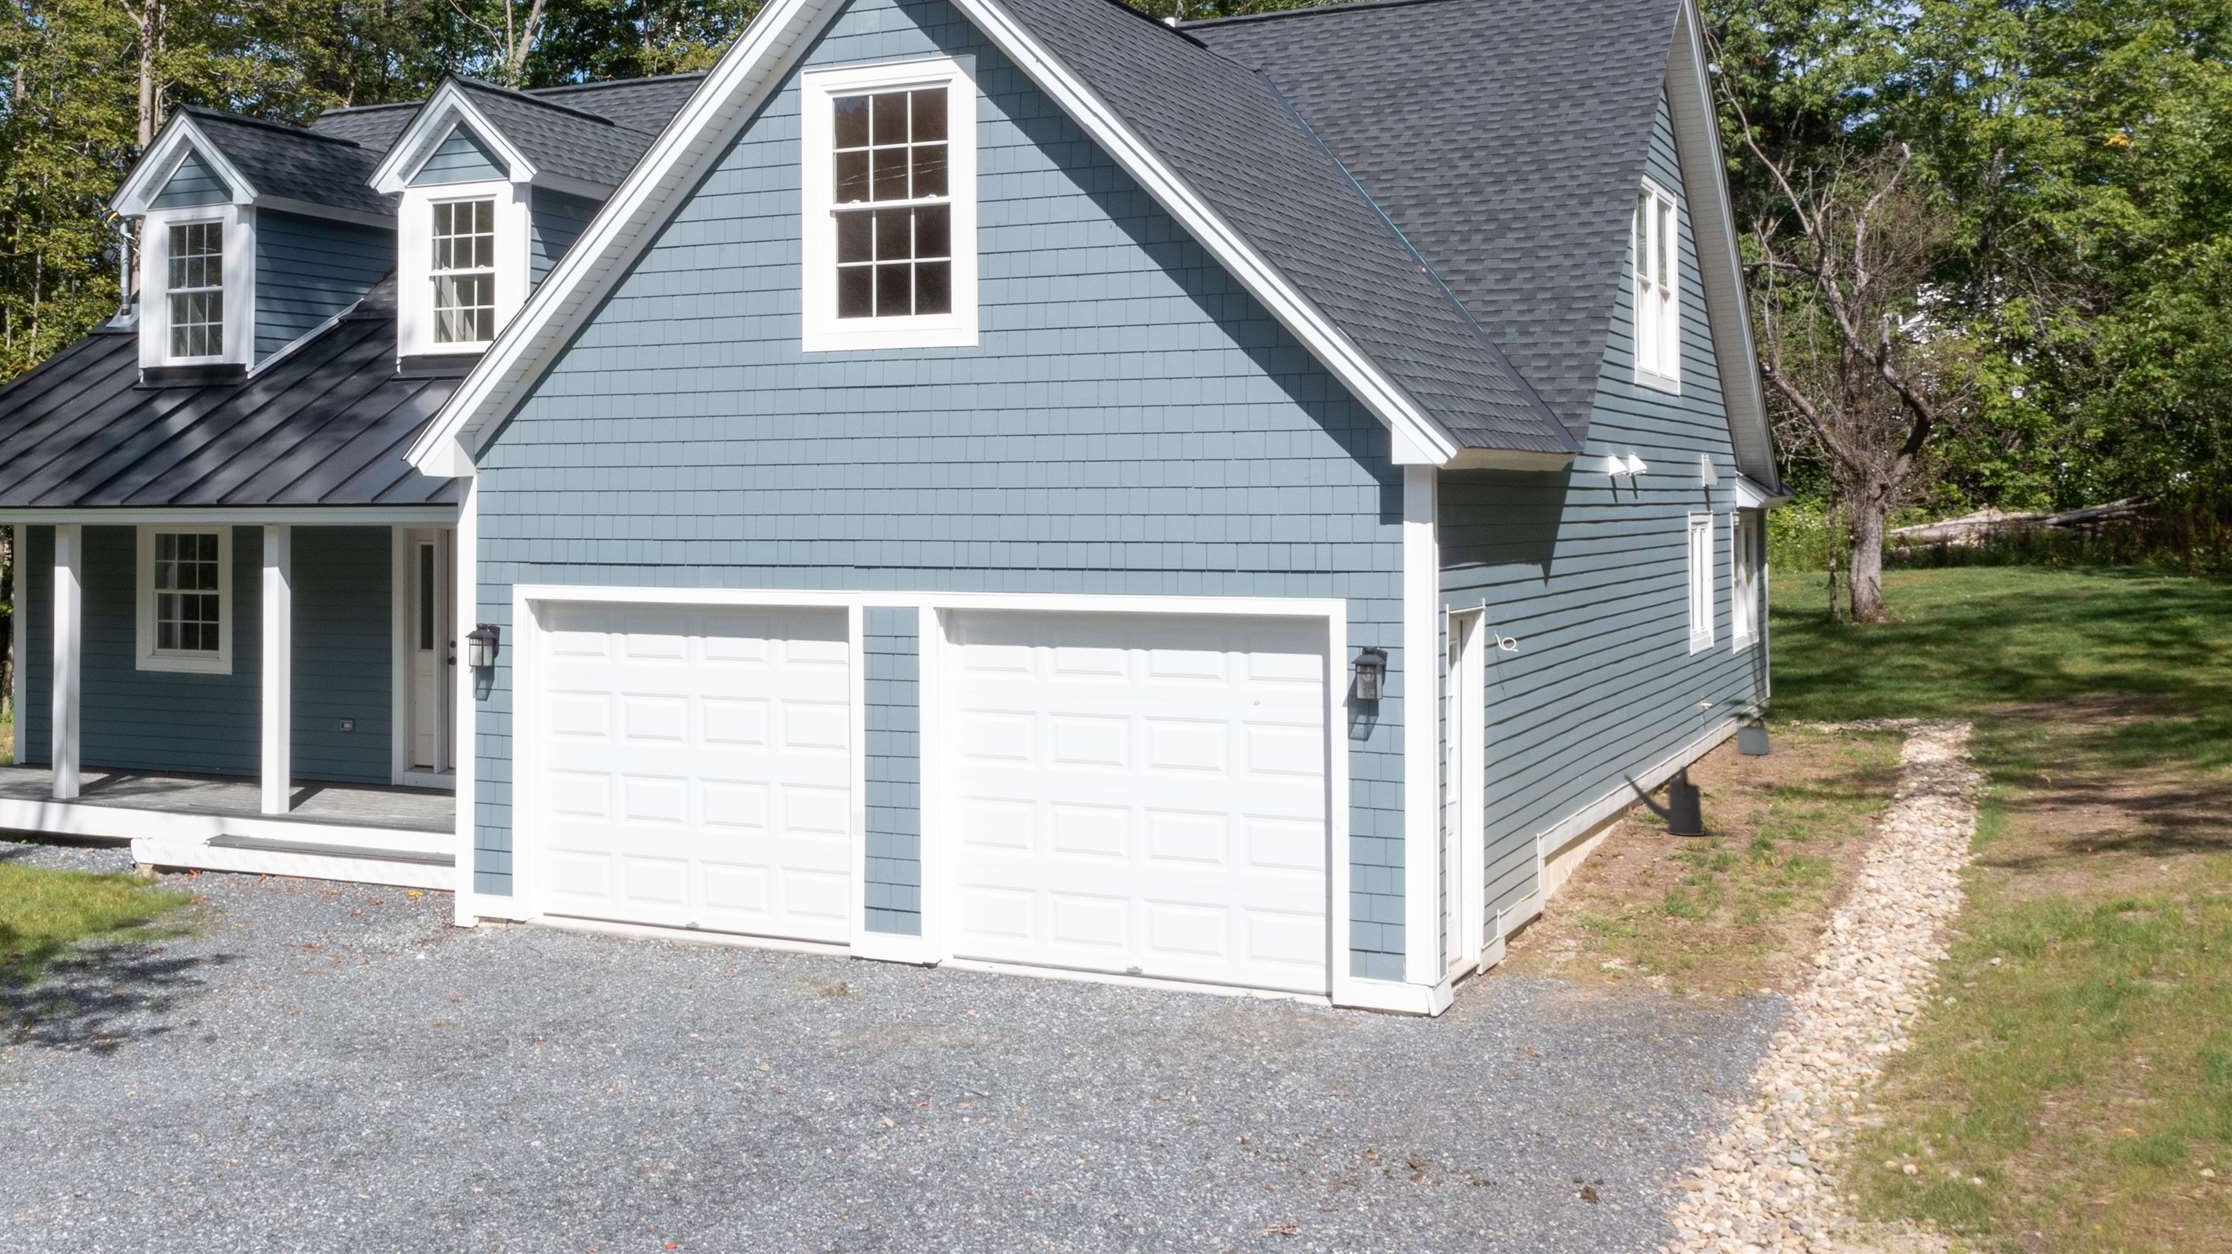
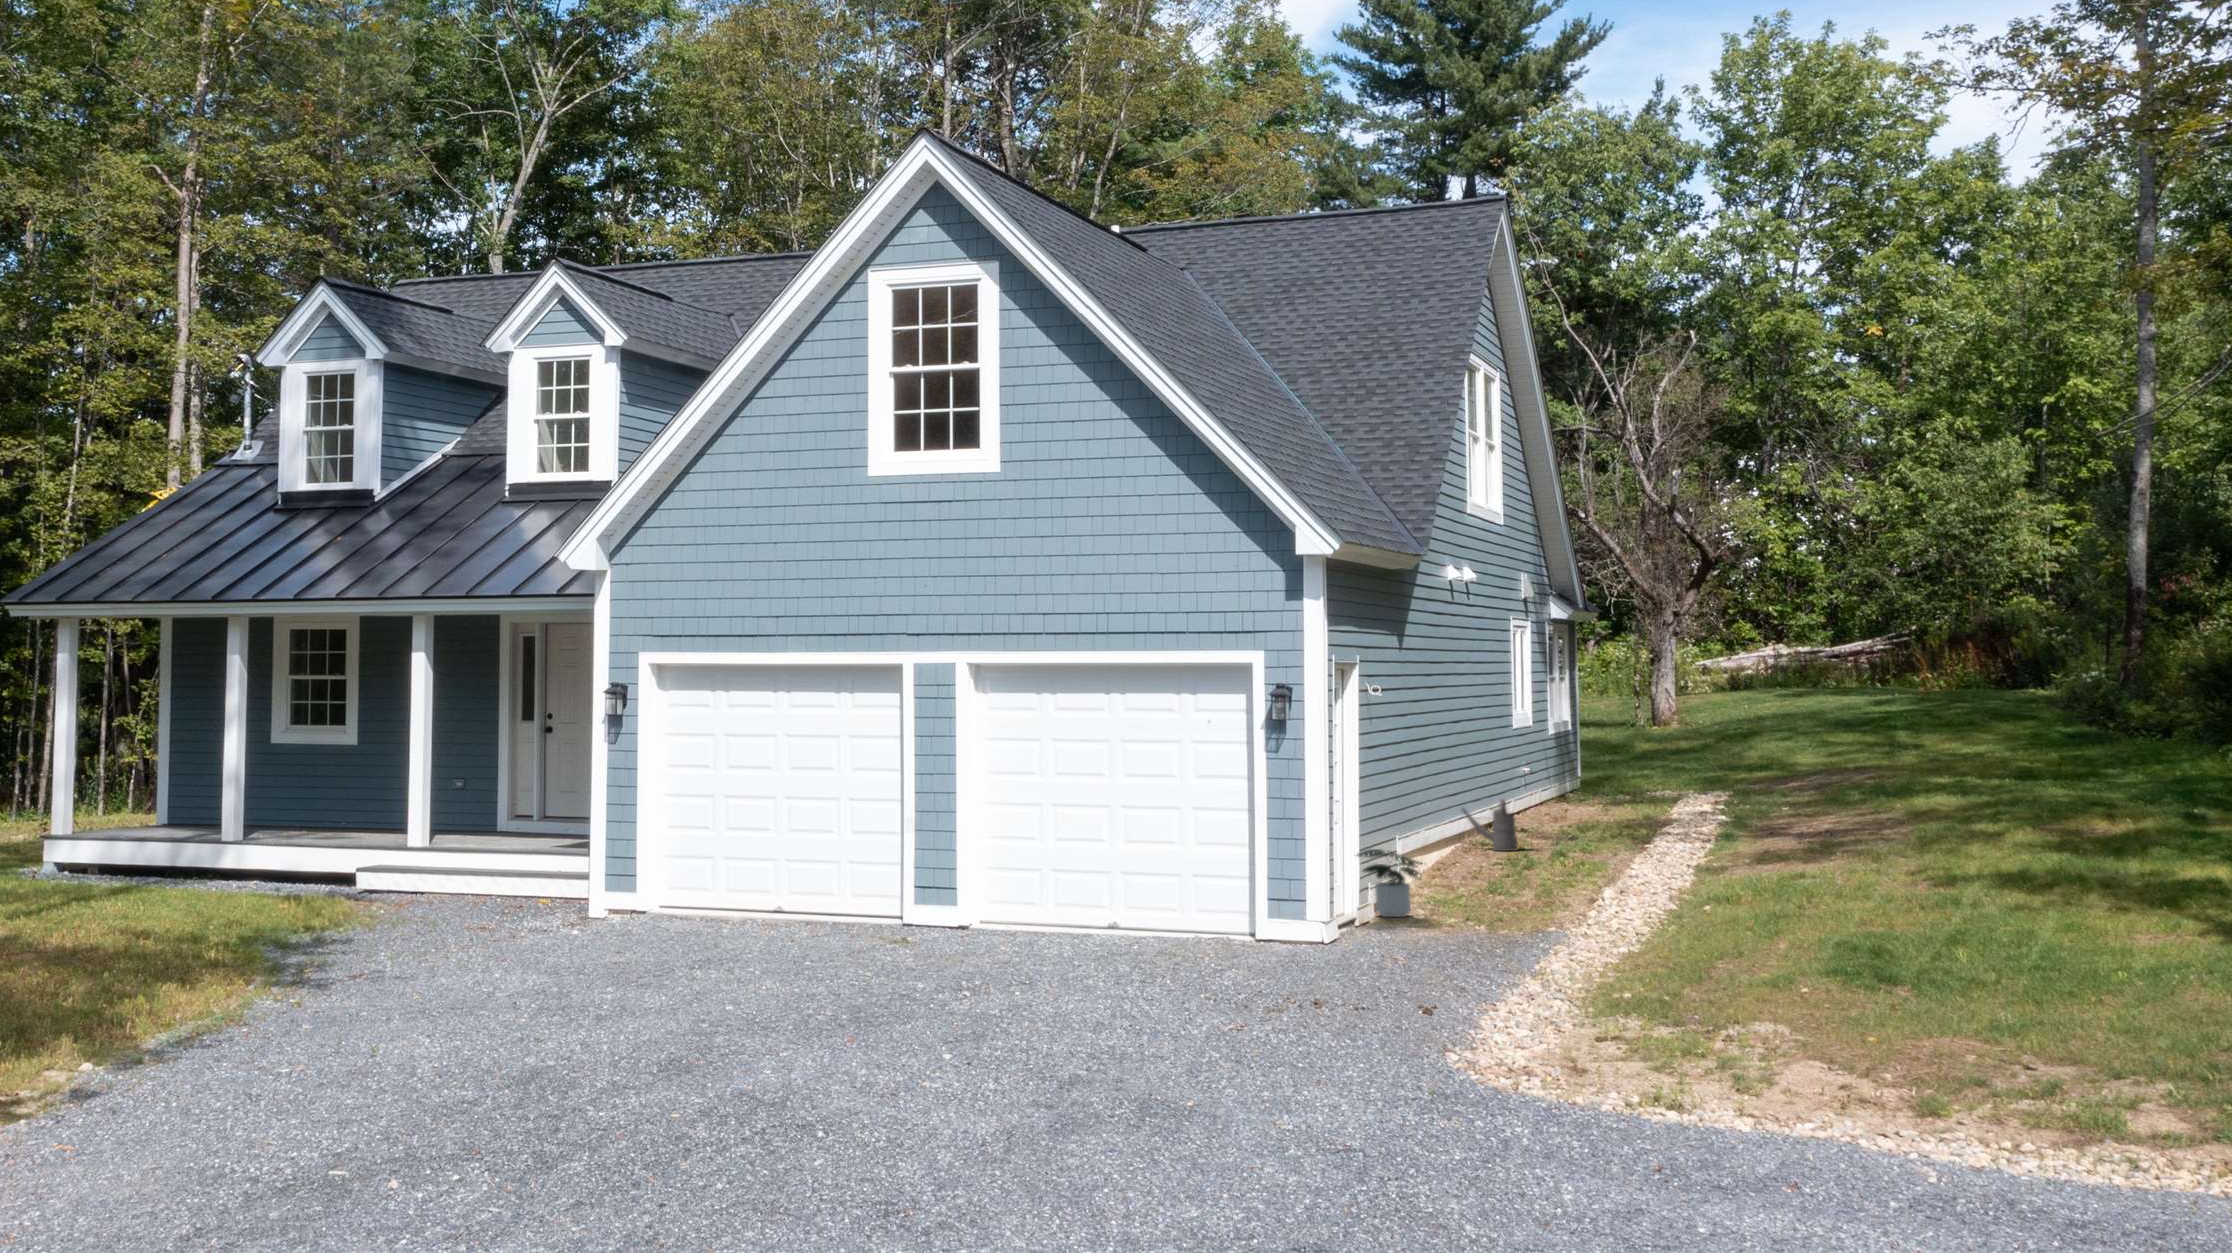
potted plant: present [1725,699,1779,755] -> present [1357,849,1422,917]

